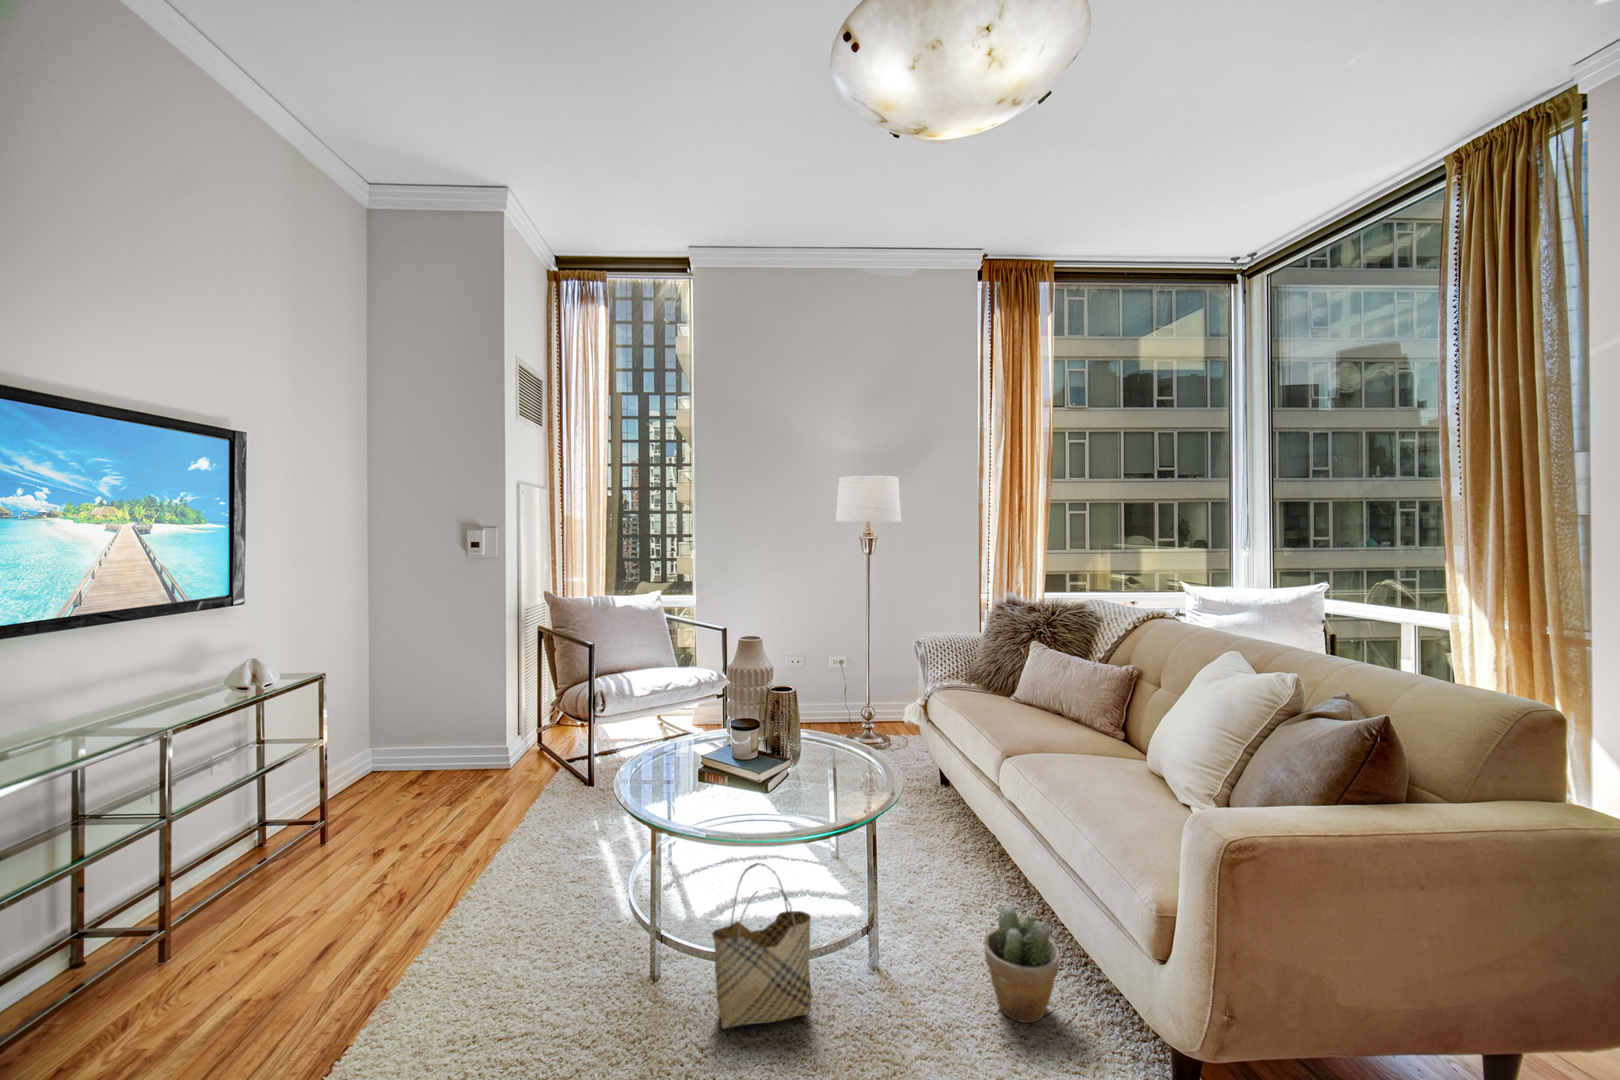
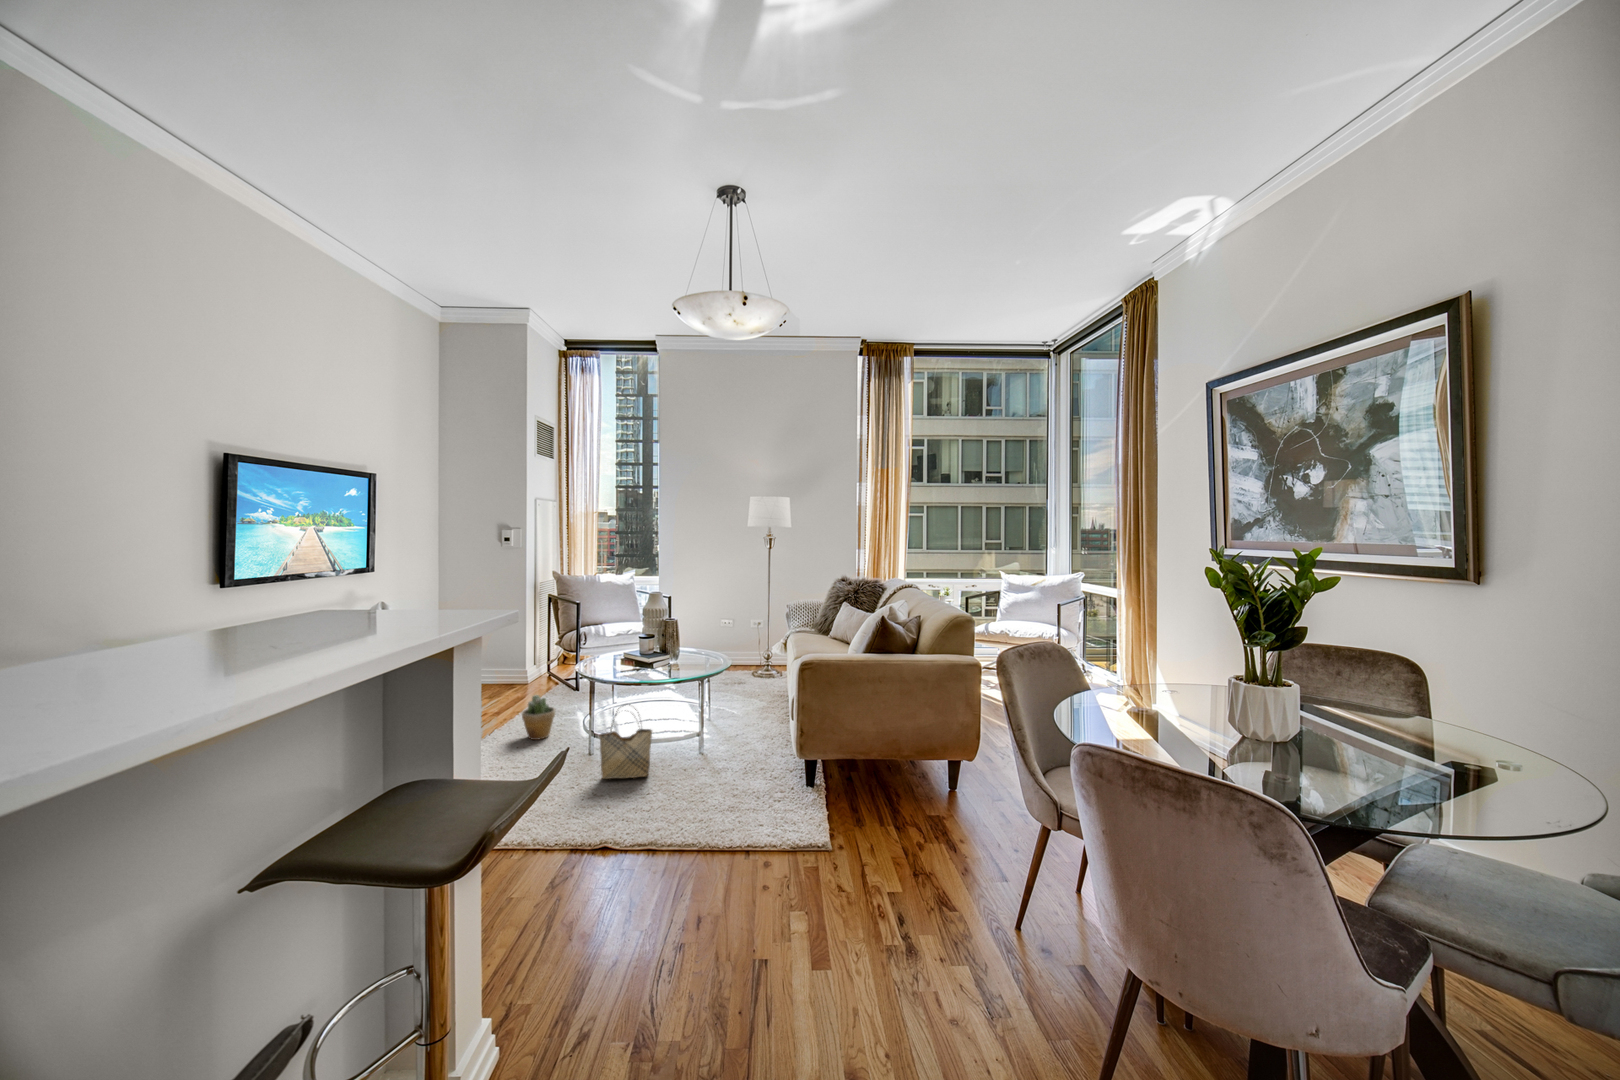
potted plant: present [984,906,1060,1023] -> present [522,695,556,740]

